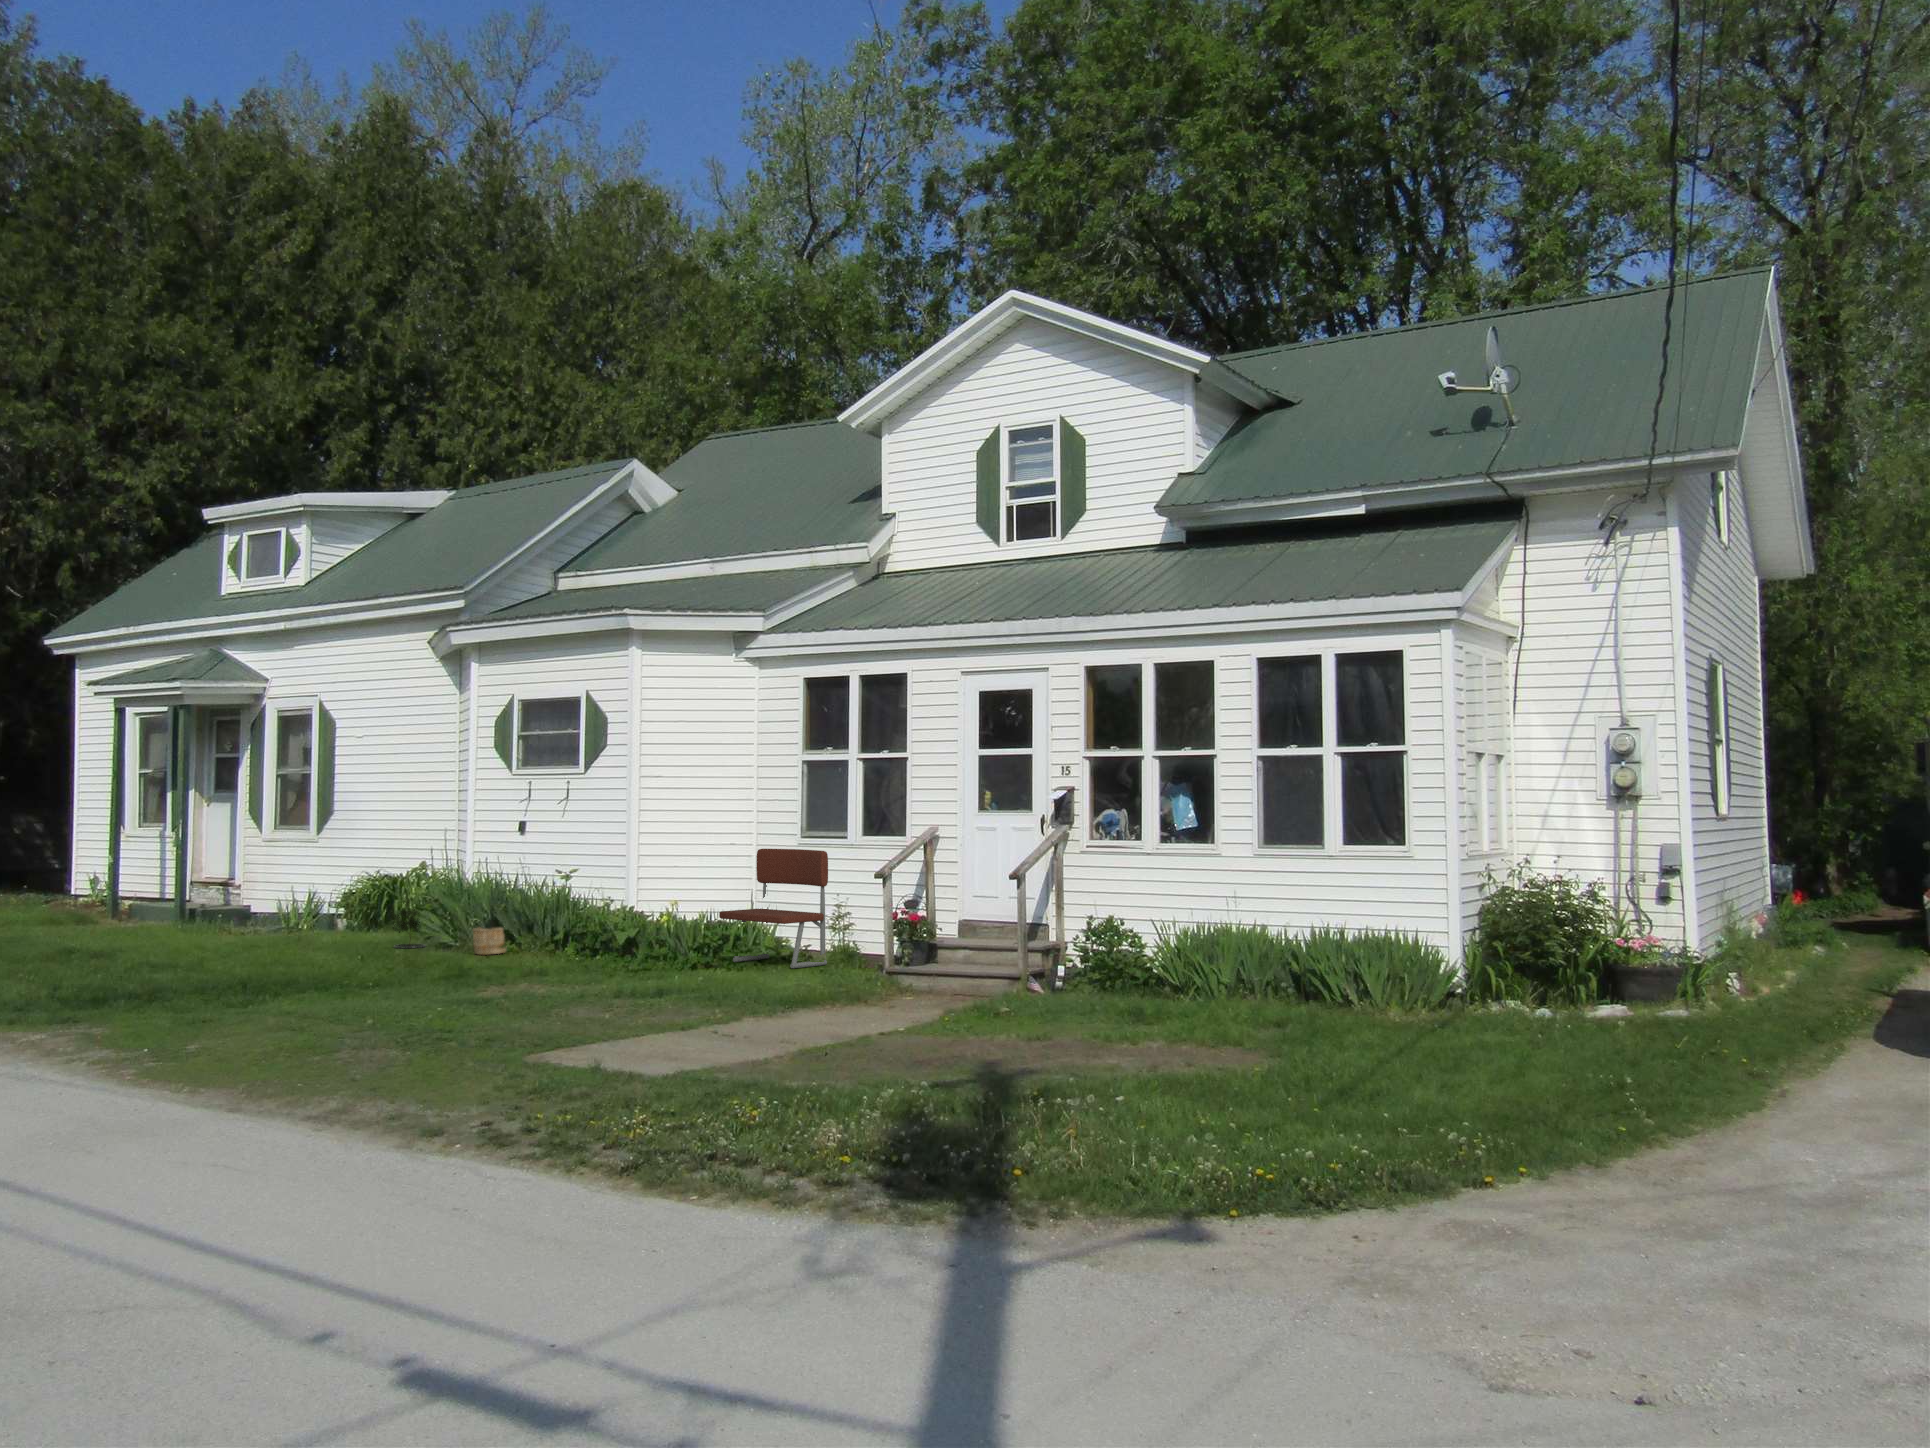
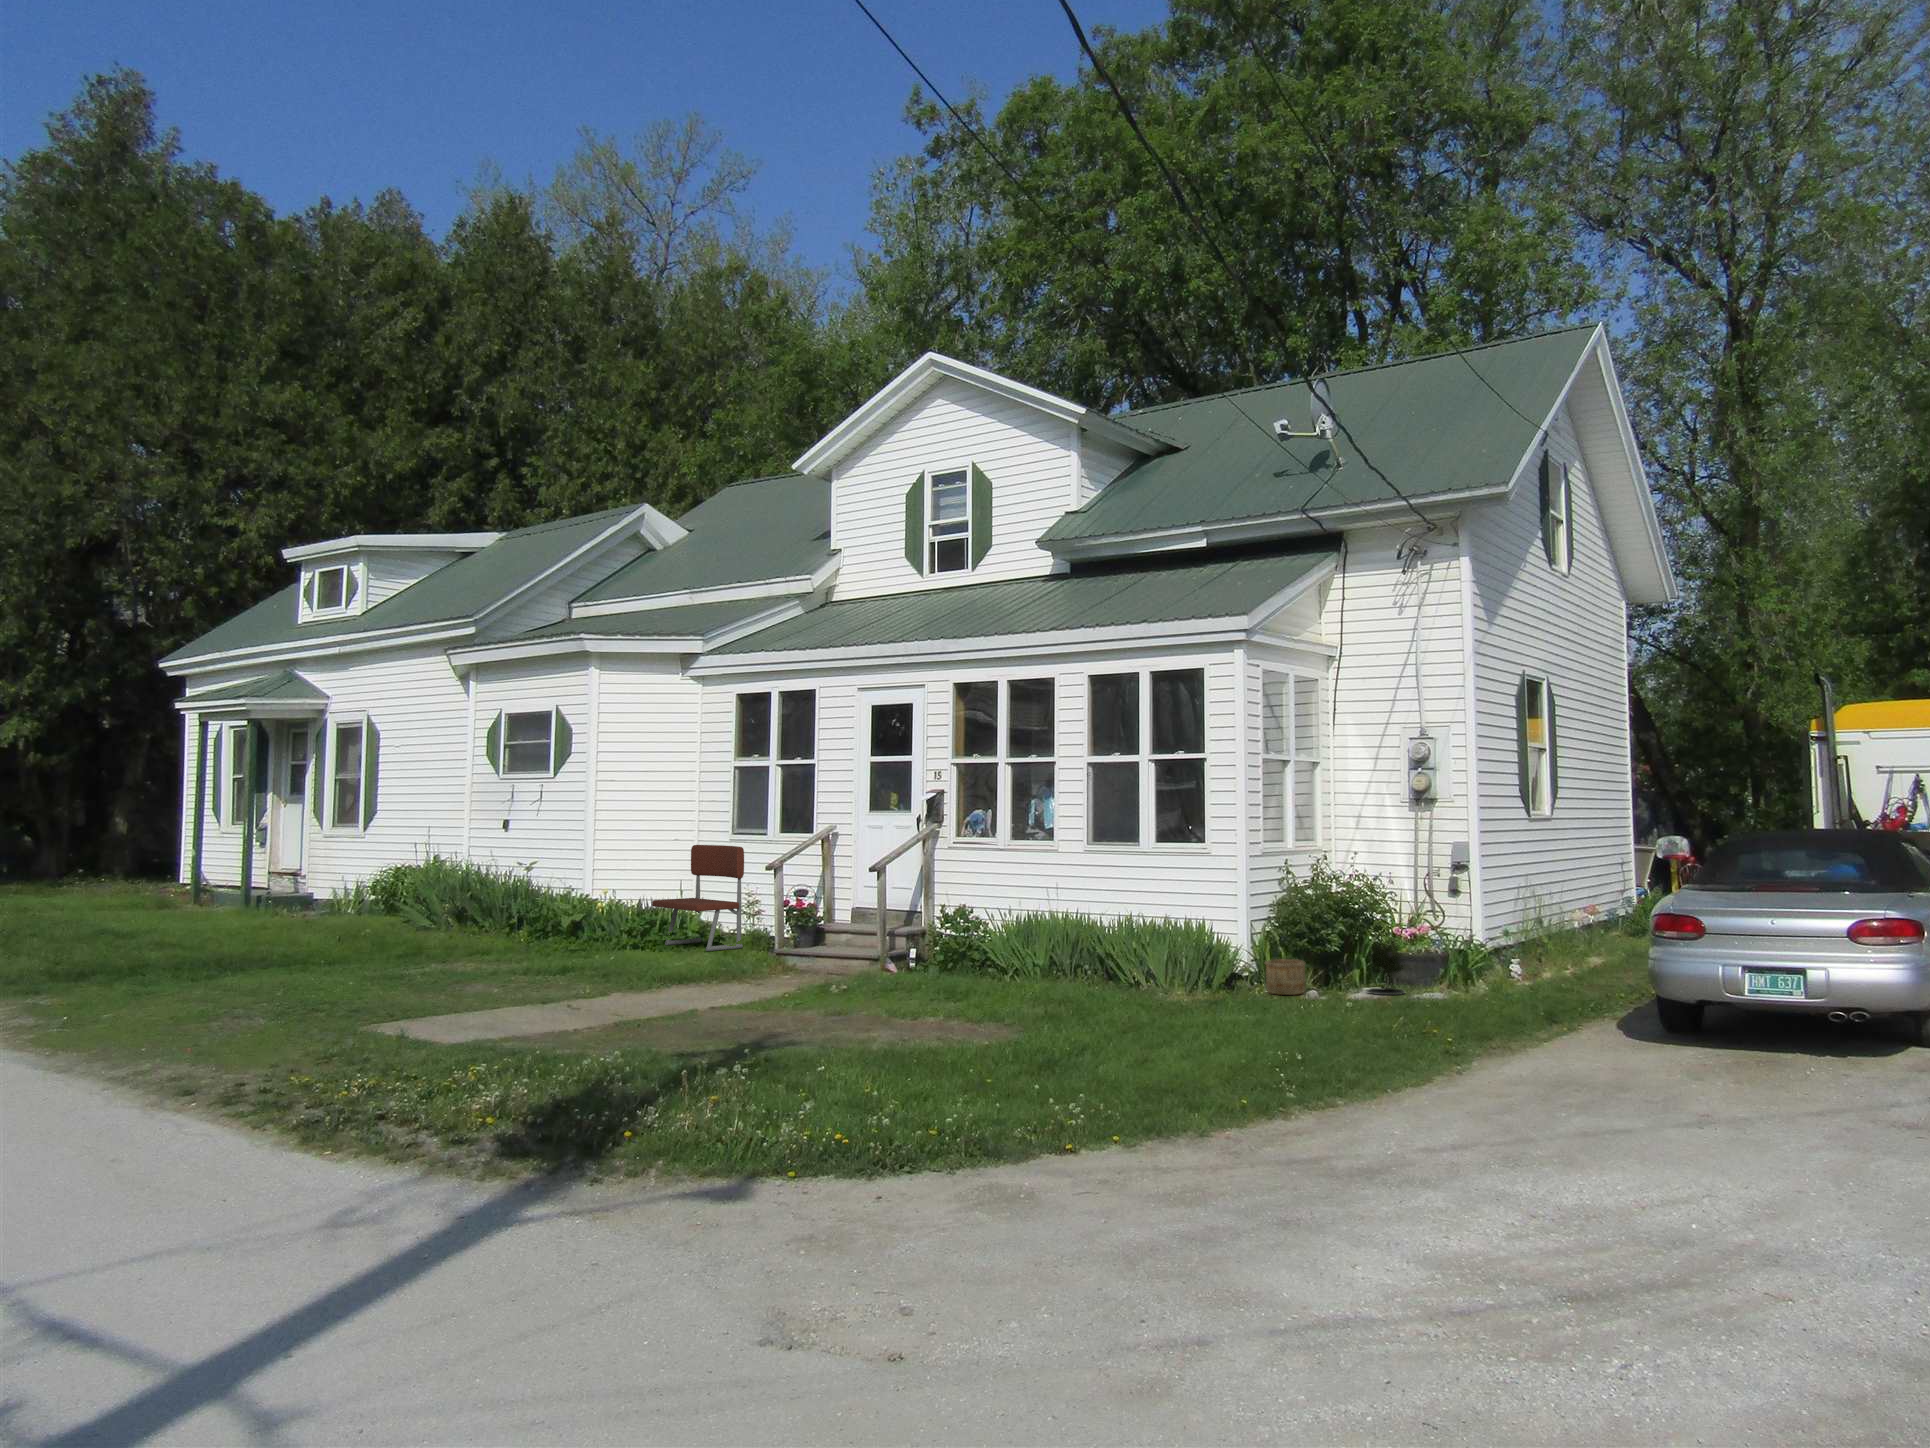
potted tree: present [391,896,425,948] -> present [1366,926,1405,995]
wooden bucket: present [473,927,506,955] -> present [1265,959,1305,995]

